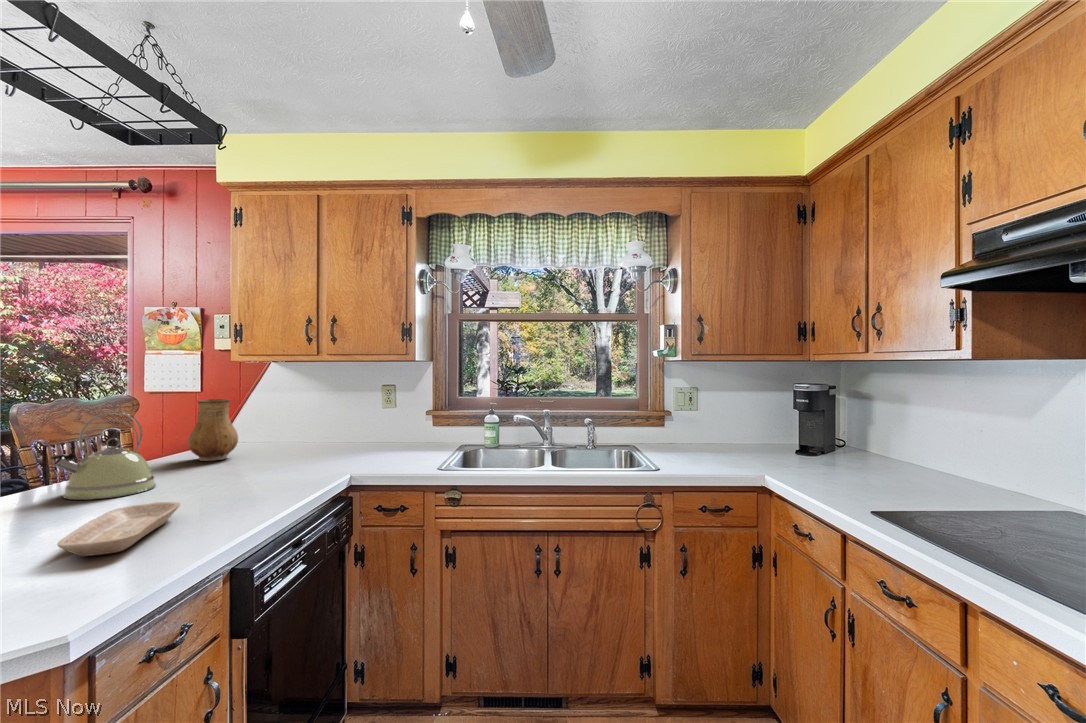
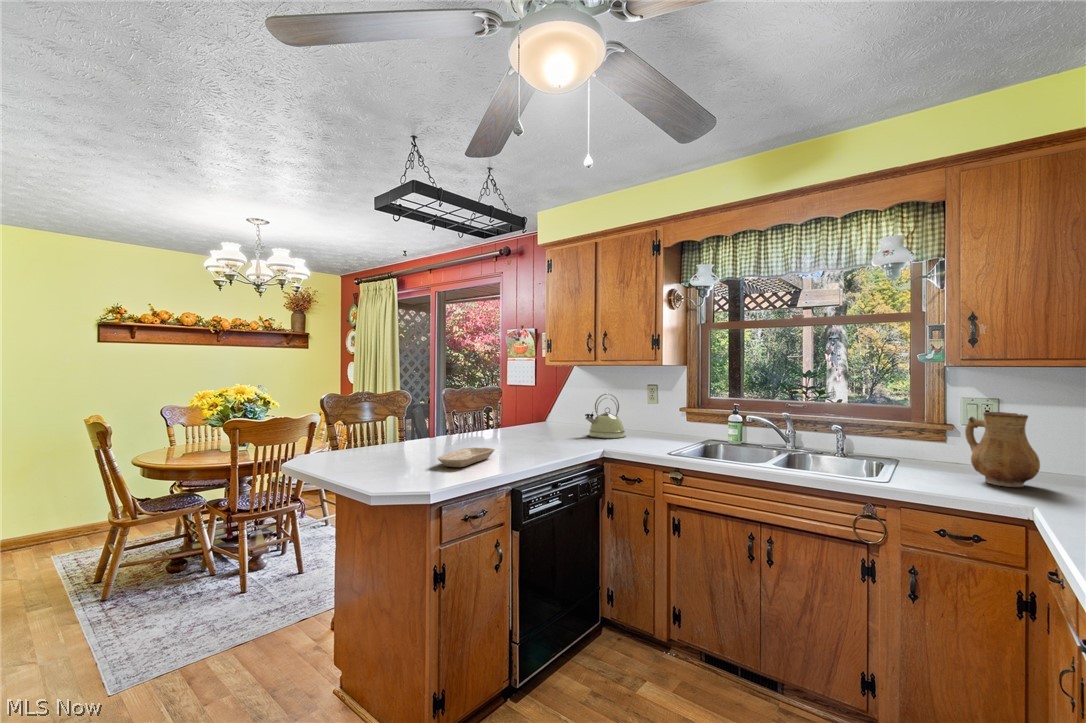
ceramic pitcher: present [188,399,238,461] -> present [965,412,1040,487]
kettle: present [51,412,156,500] -> present [585,394,626,438]

